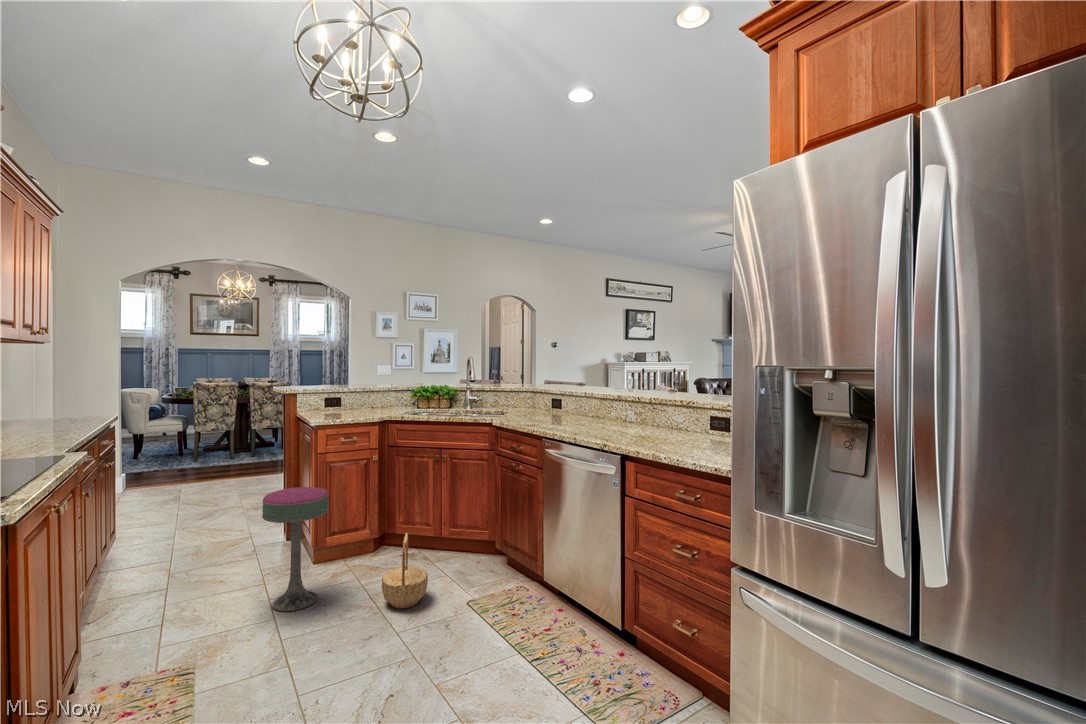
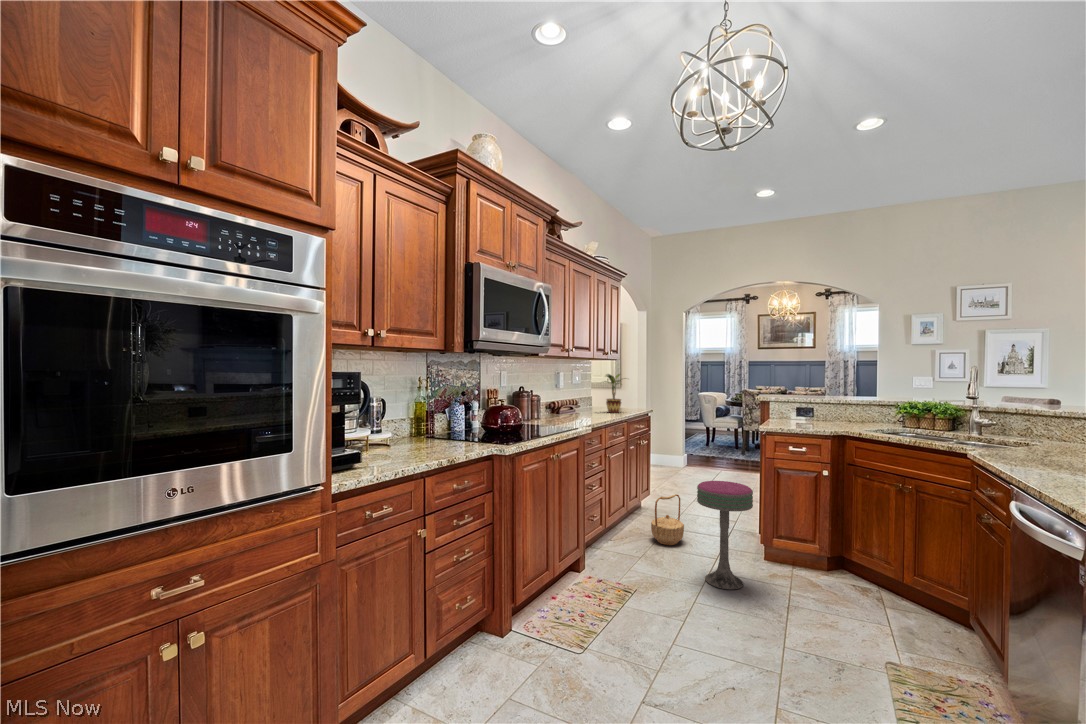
potted plant: none [27,367,93,429] -> present [604,374,621,413]
basket: present [382,533,428,608] -> present [651,494,684,545]

